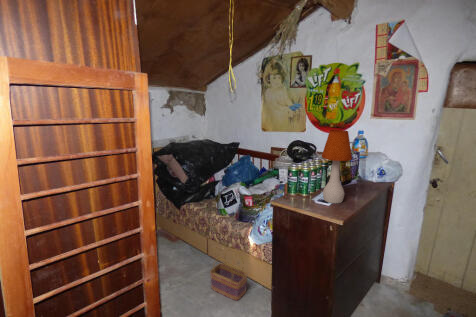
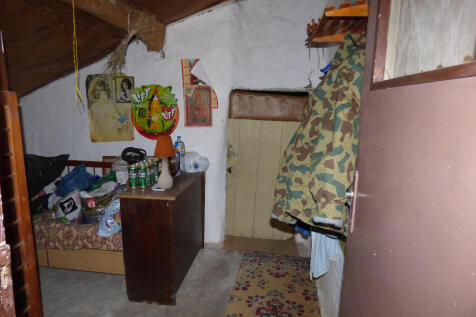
basket: present [210,261,247,300] -> none [56,252,97,297]

